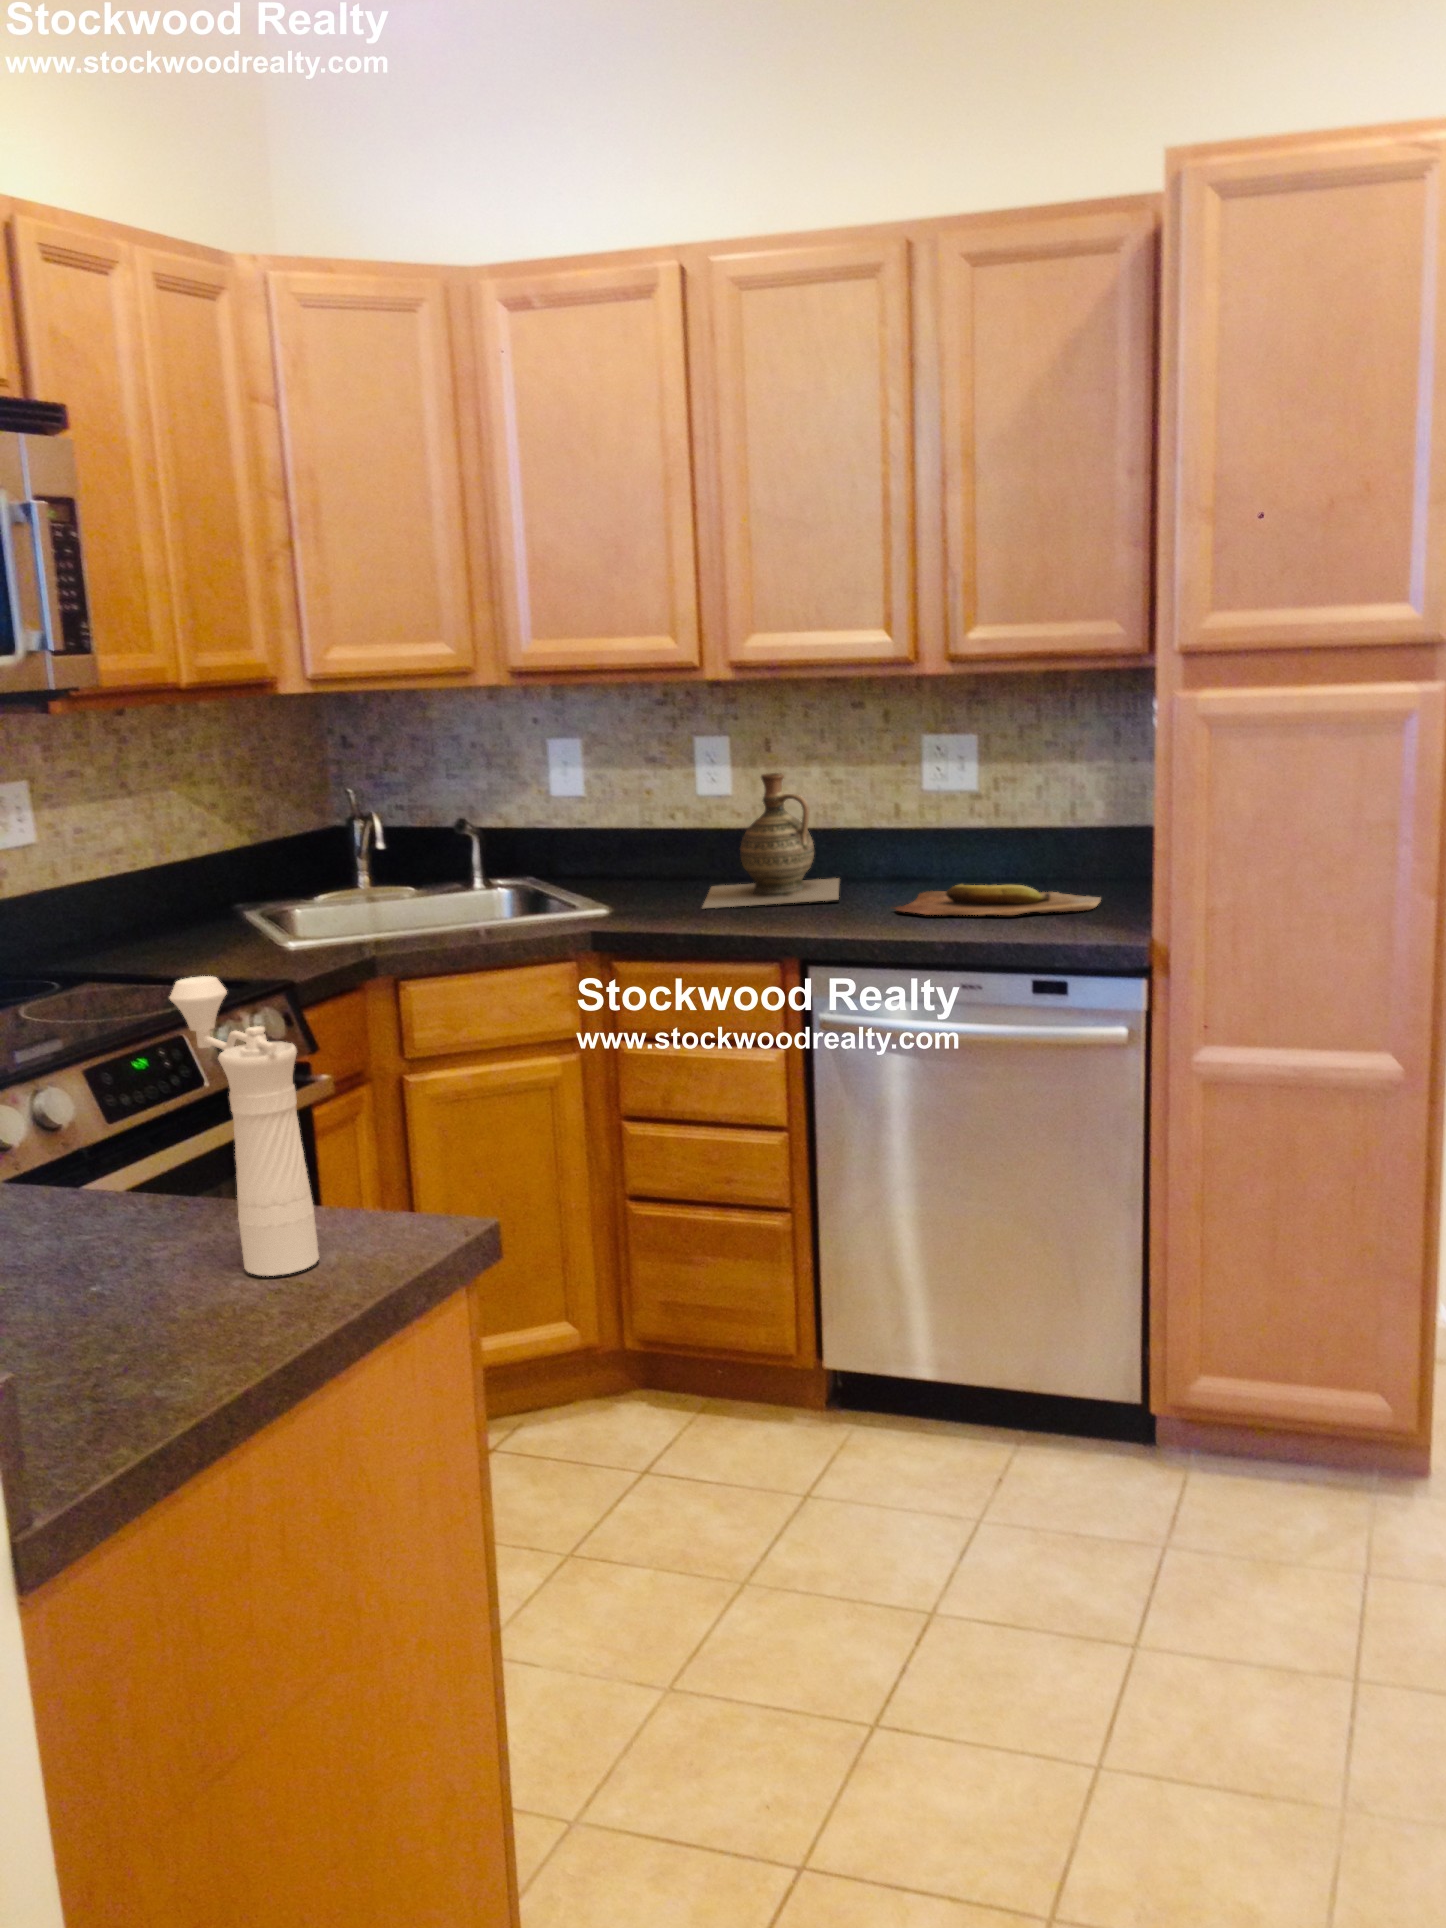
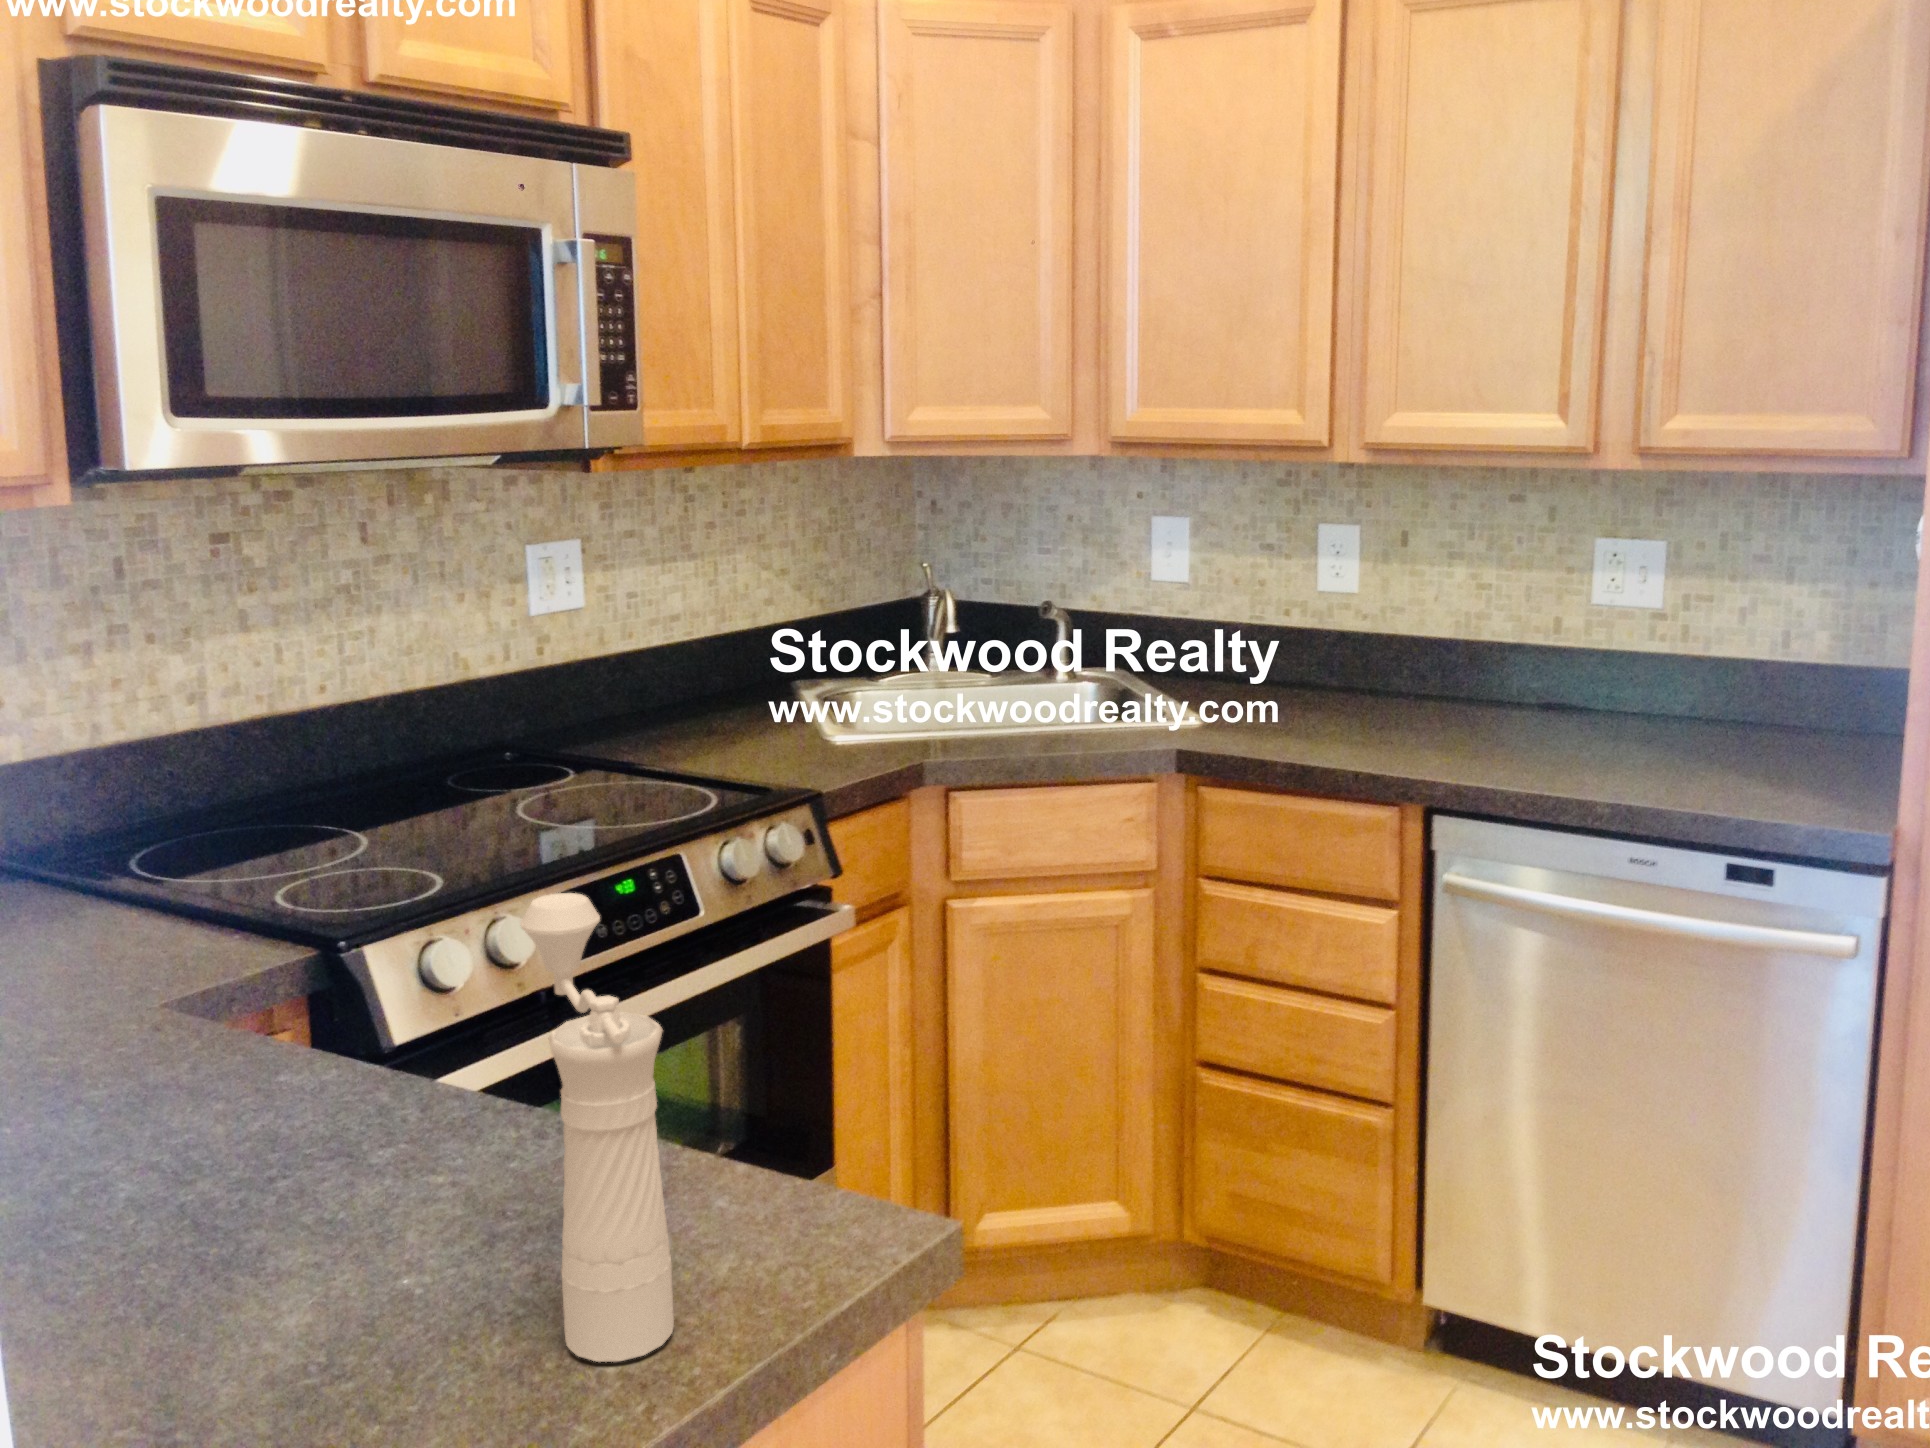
ceramic jug: present [703,773,840,908] -> none [1308,578,1478,737]
cutting board: present [895,885,1101,915] -> none [1539,735,1818,786]

